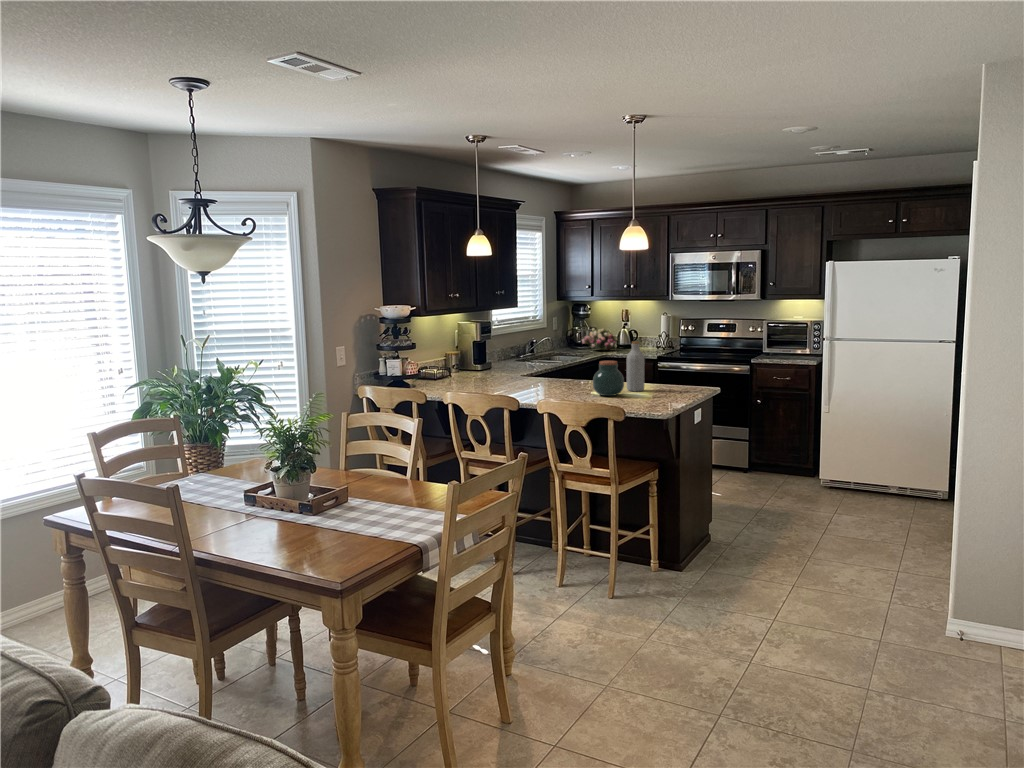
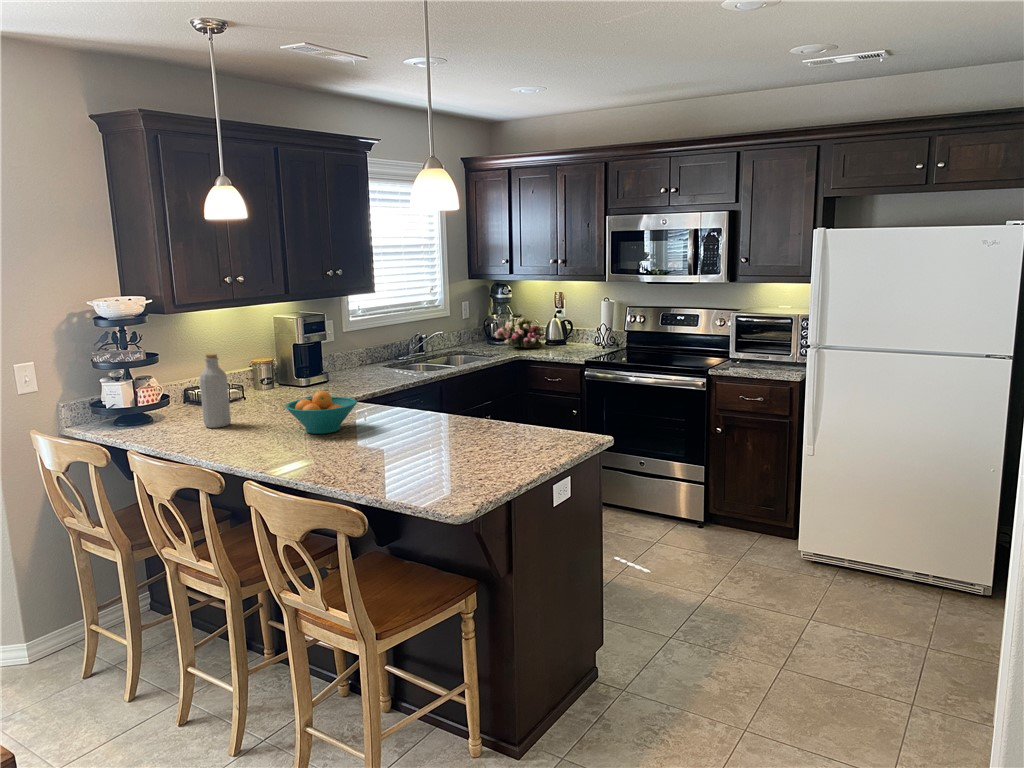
bottle: present [627,341,645,391] -> present [200,354,231,428]
jar: present [593,361,624,396] -> none [386,394,438,455]
fruit bowl: none [513,363,557,390] -> present [285,391,357,434]

